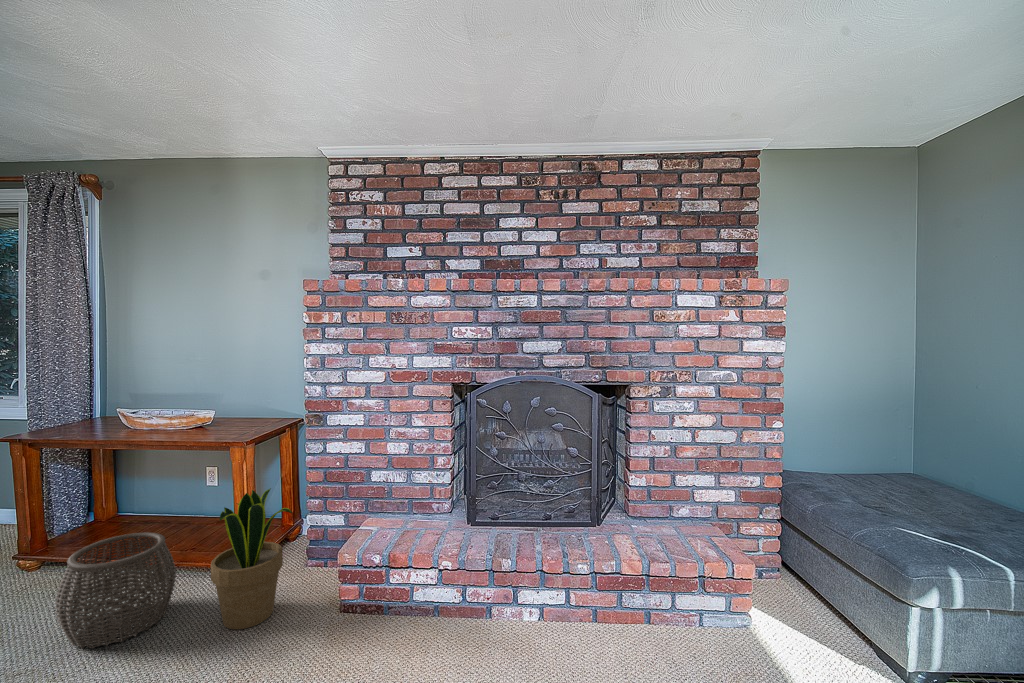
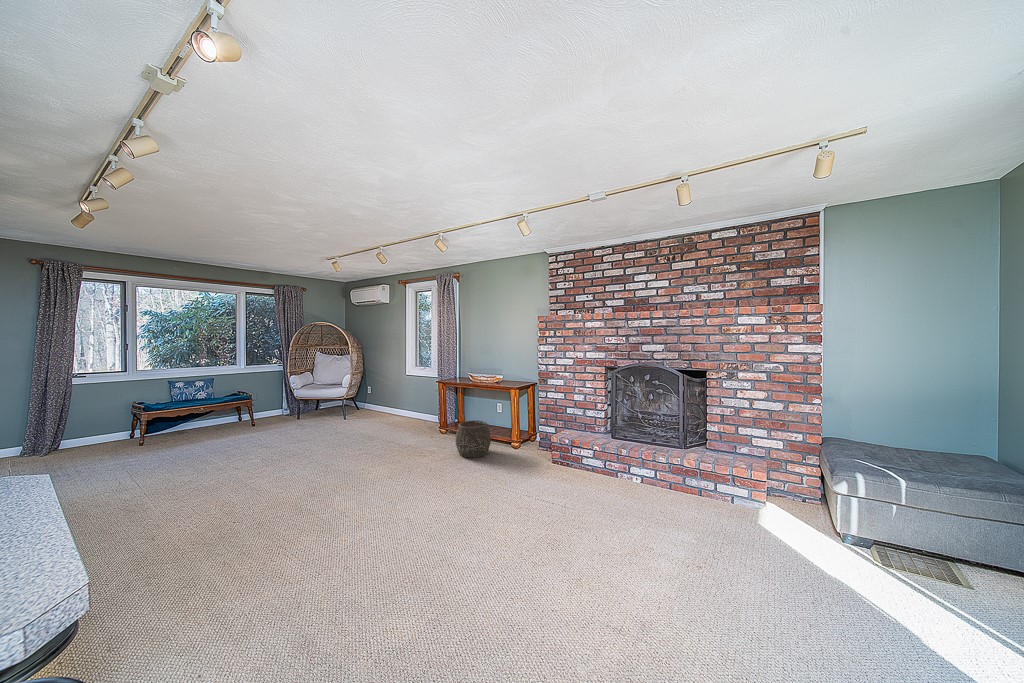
potted plant: present [211,488,292,630] -> none [502,408,532,463]

